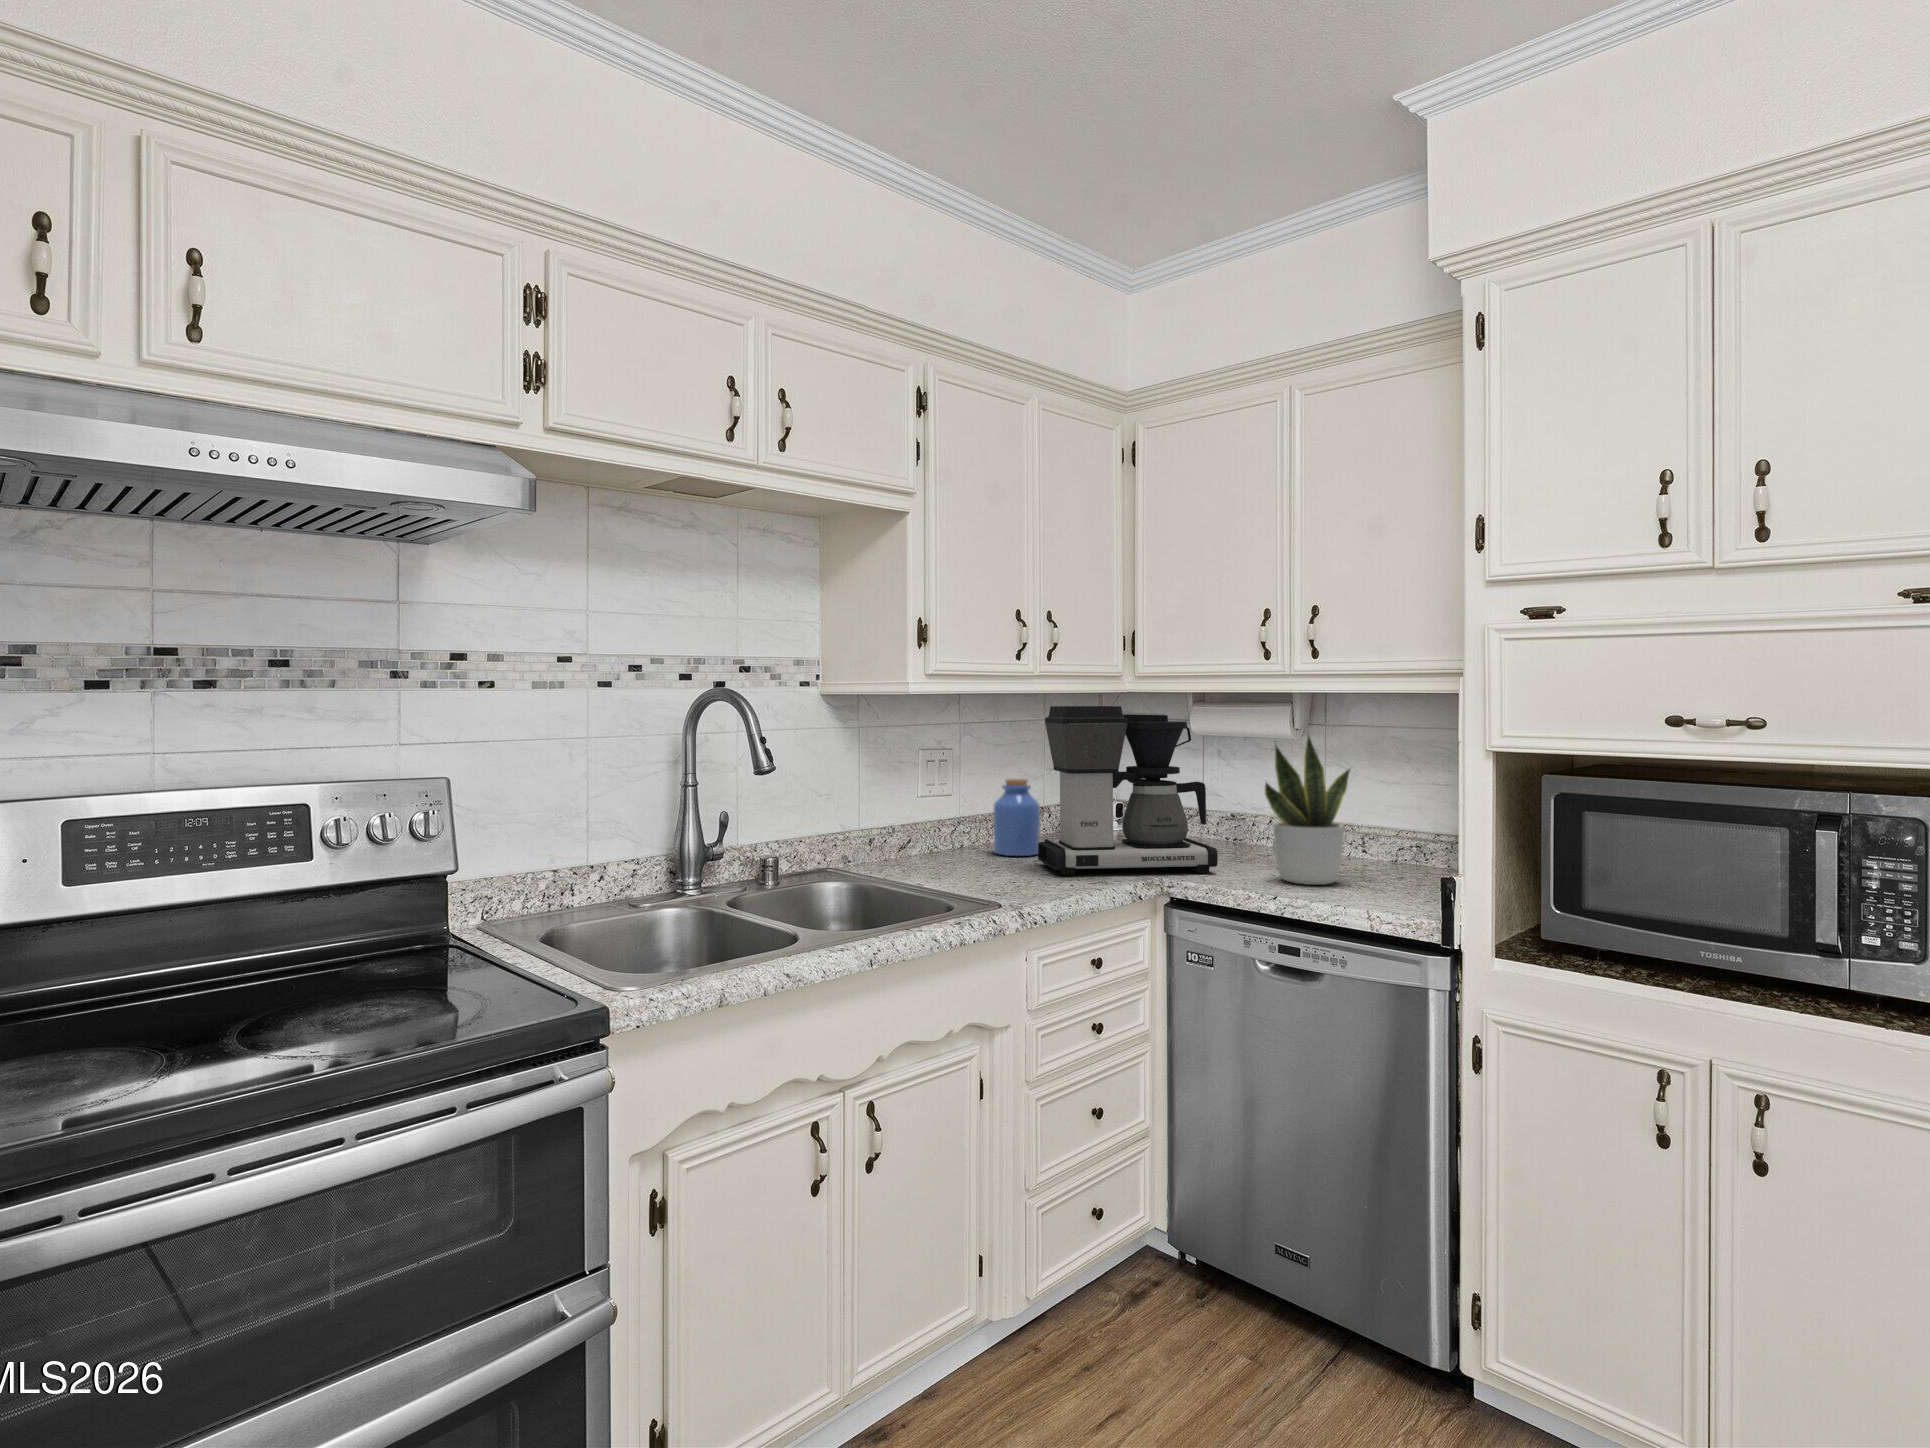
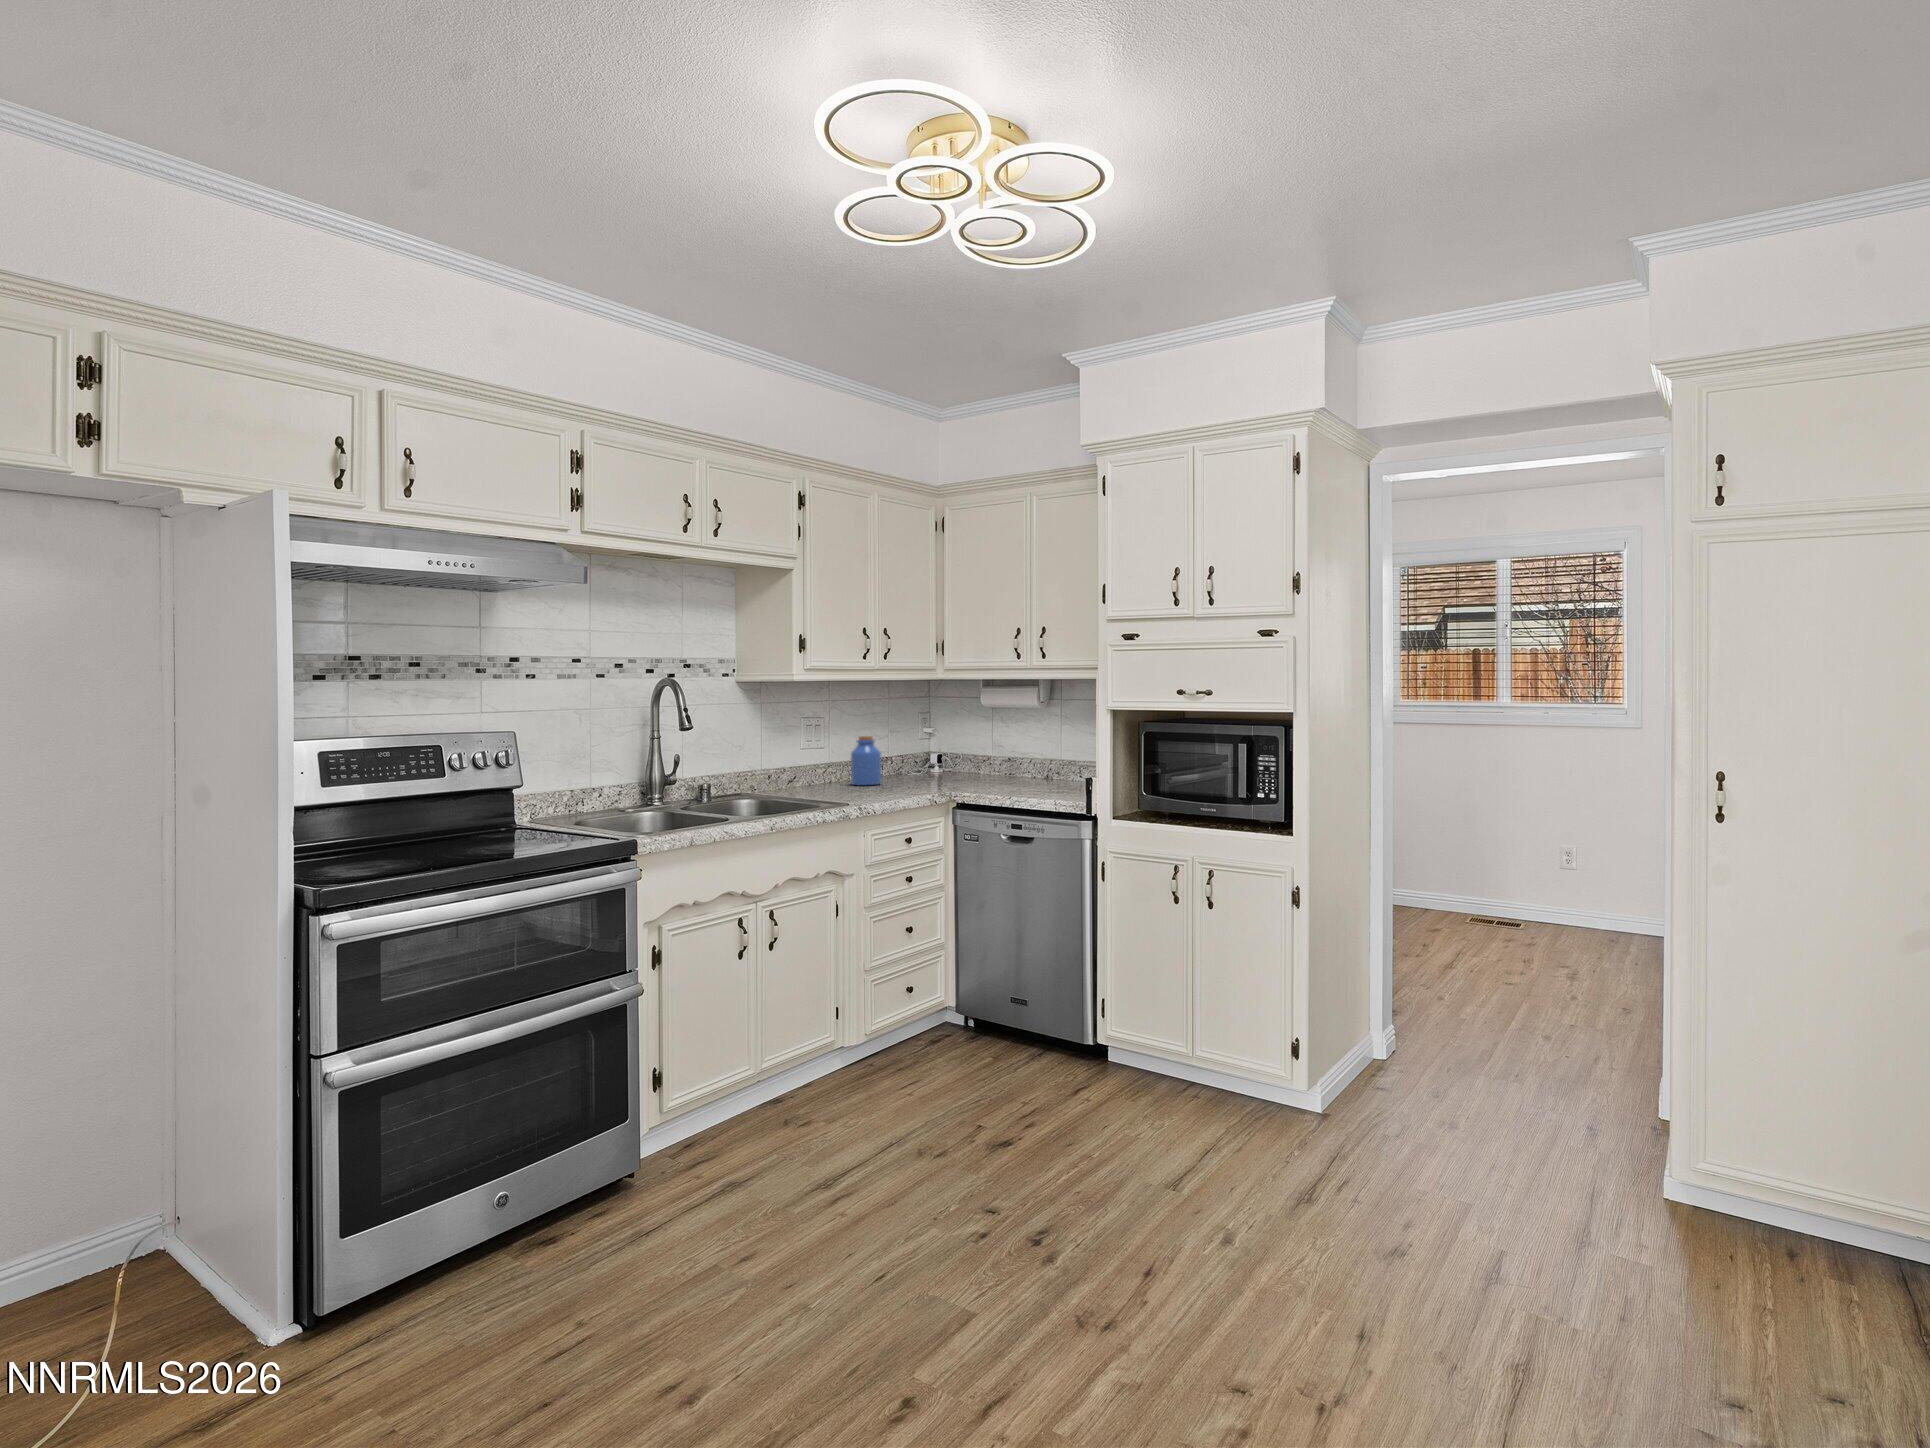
coffee maker: present [1038,706,1218,876] -> none [877,688,986,792]
potted plant: present [1265,736,1350,885] -> none [1009,700,1064,791]

